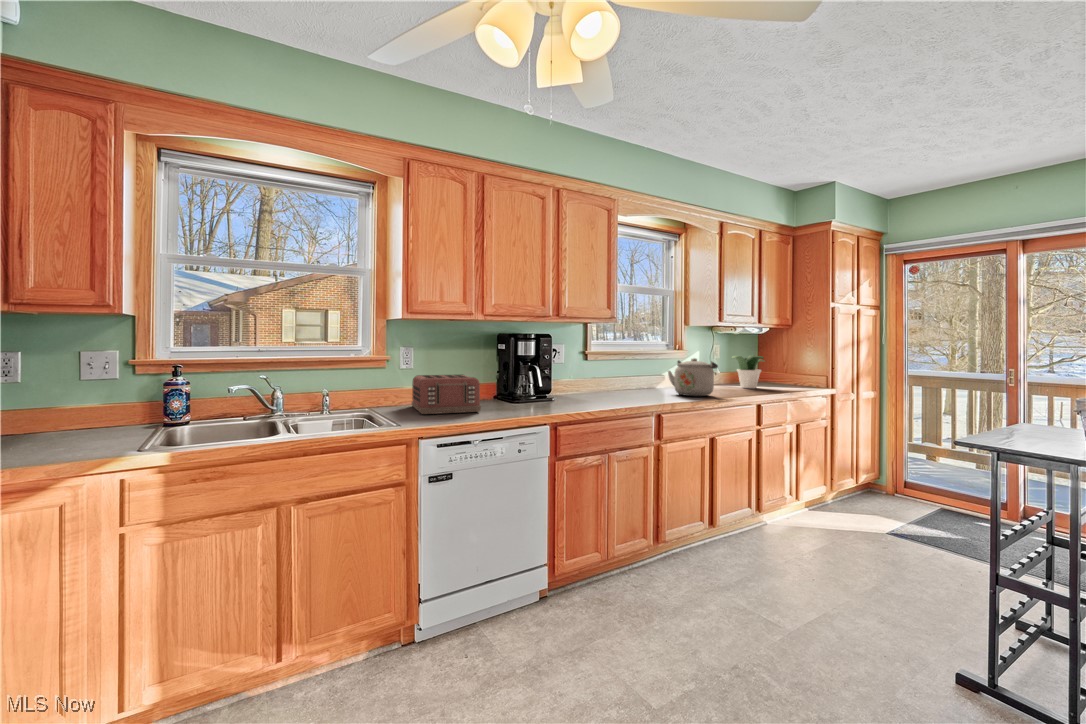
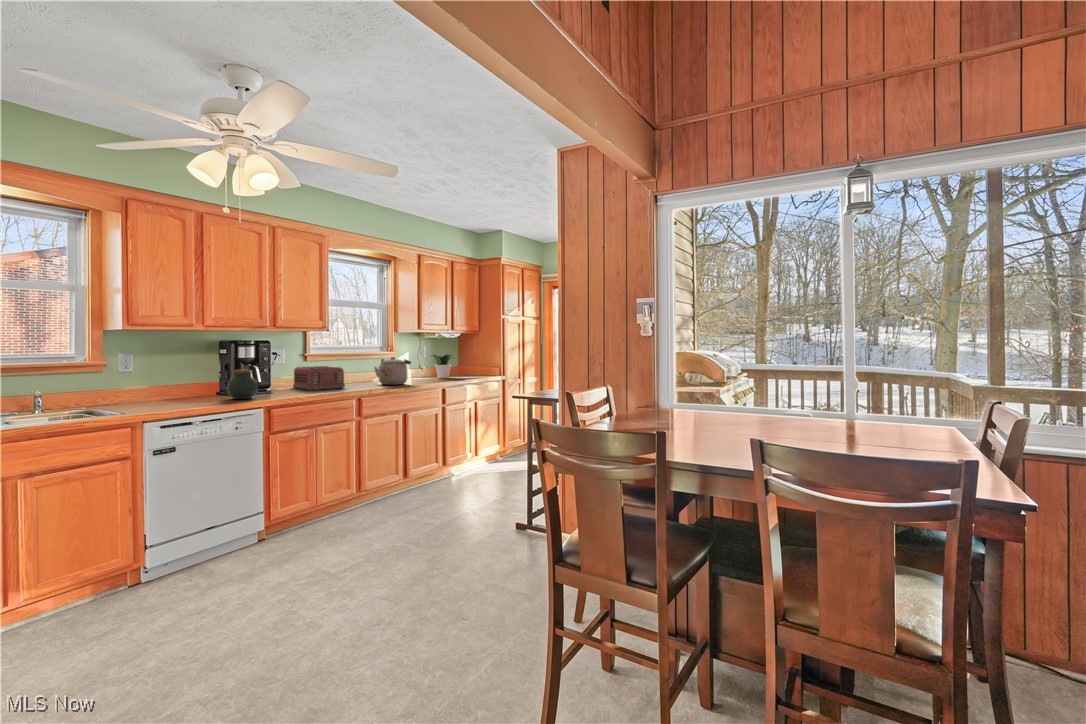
jar: none [507,371,542,409] -> present [227,369,258,399]
toaster: present [412,375,481,414] -> present [293,366,345,390]

